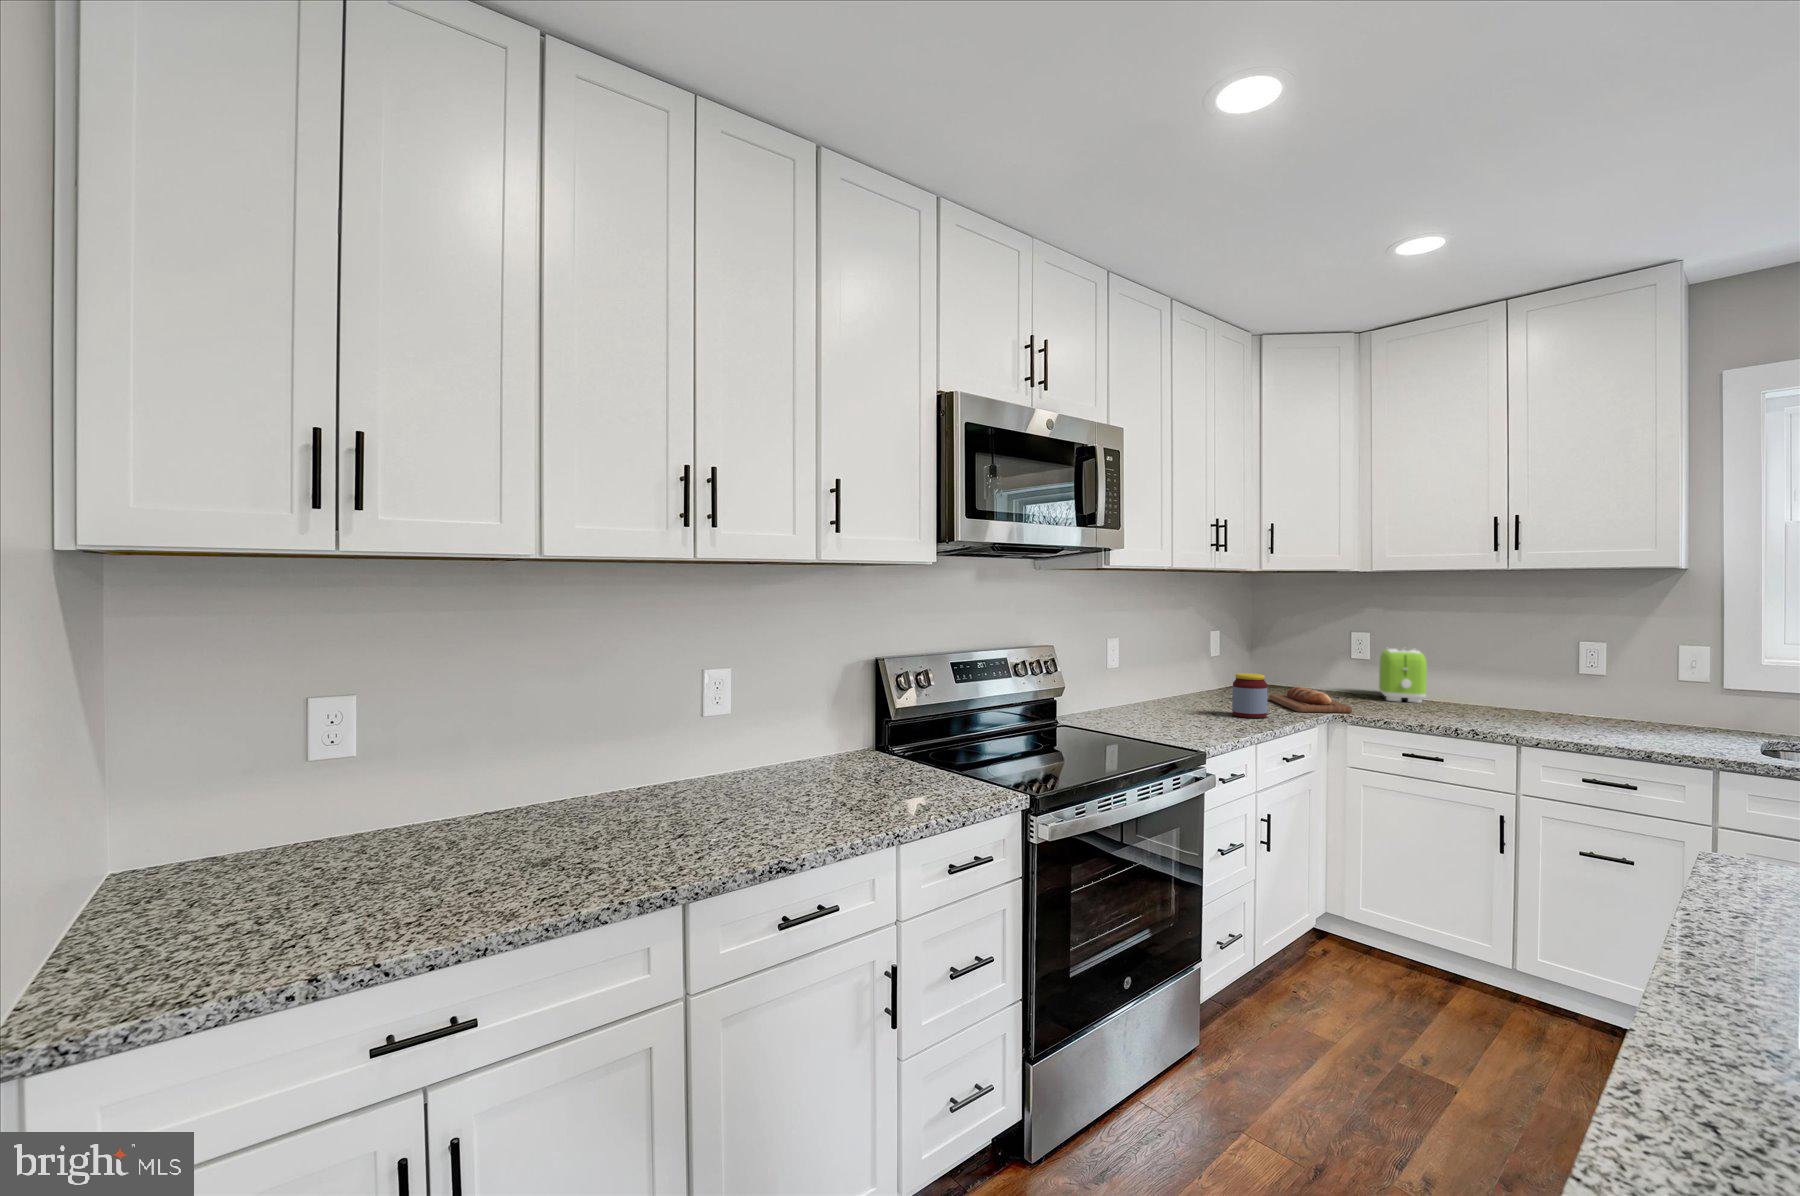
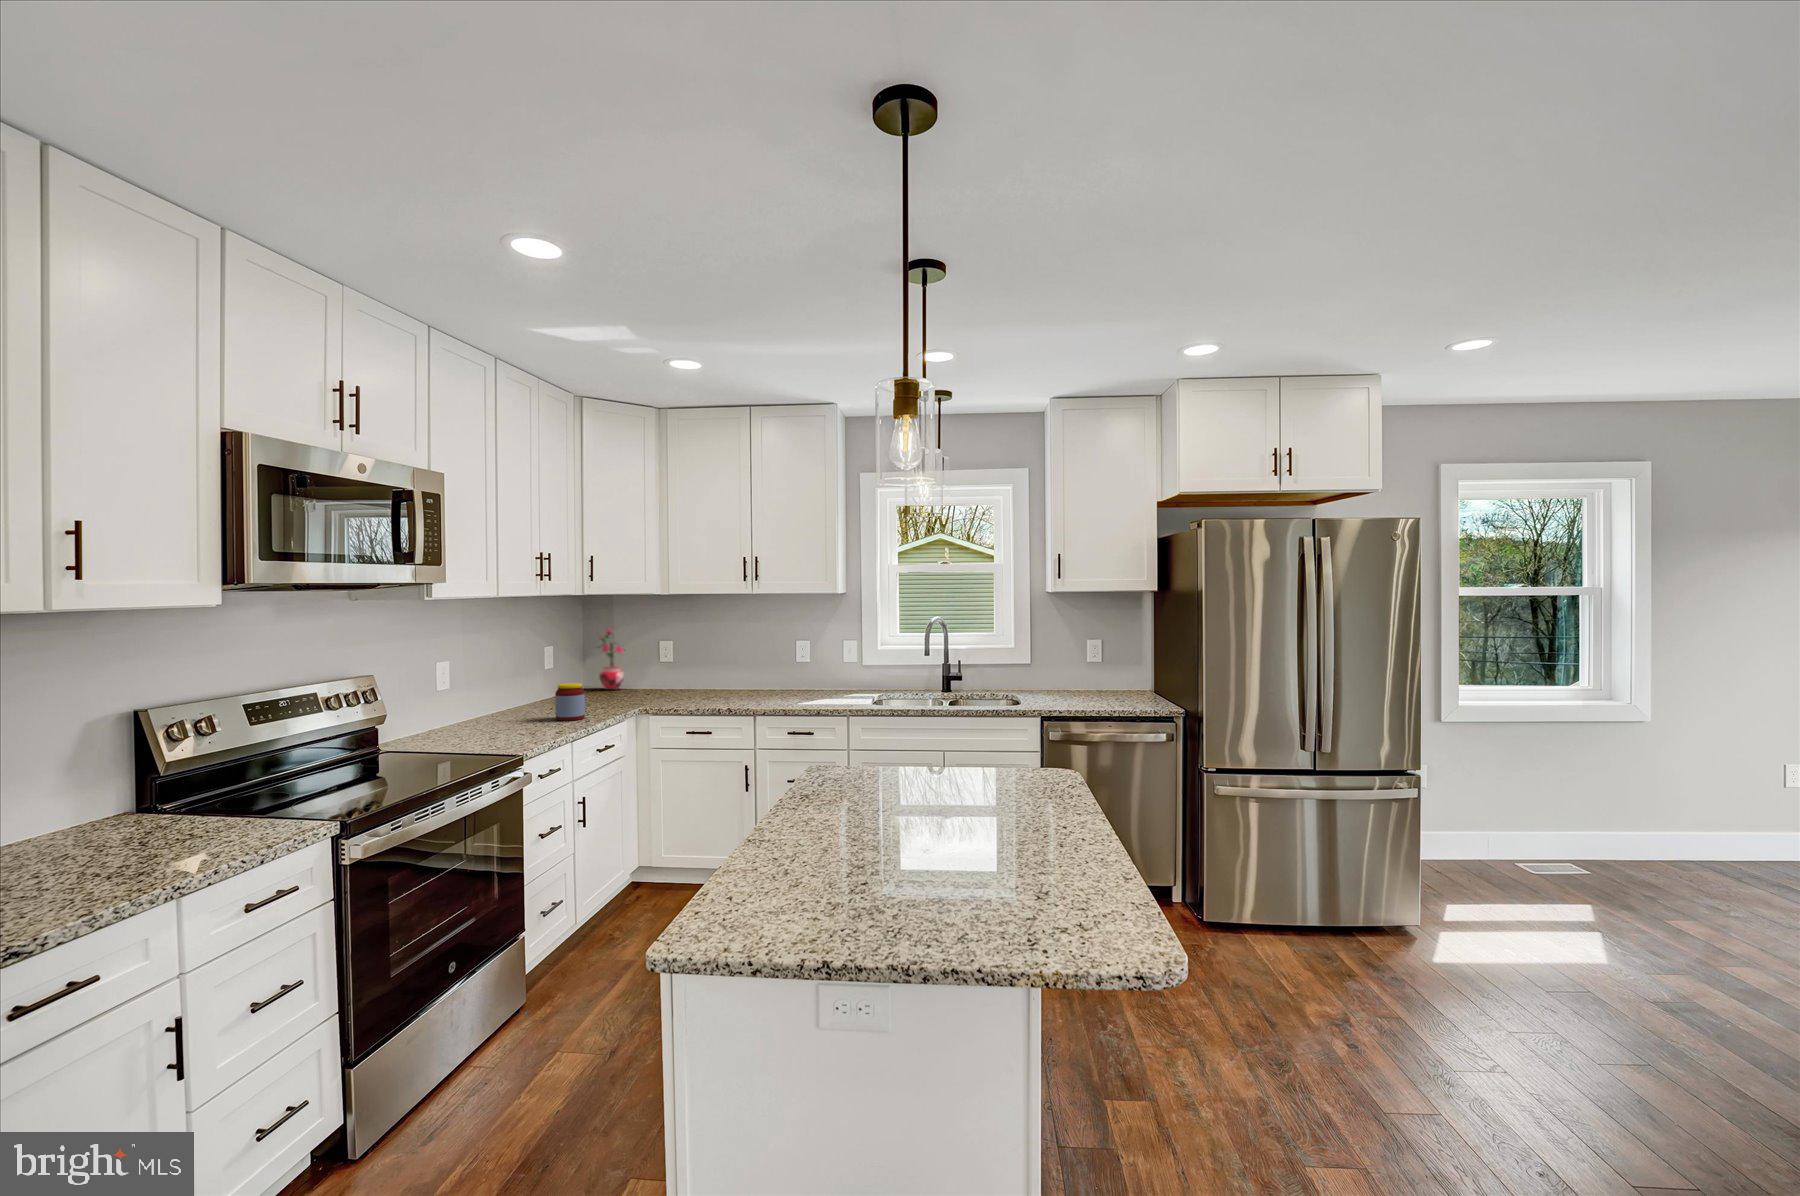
potted plant: none [1267,612,1315,688] -> present [598,629,625,690]
toaster: present [1379,649,1427,703] -> none [678,651,709,693]
bread loaf: present [1269,687,1352,713] -> none [591,689,653,710]

